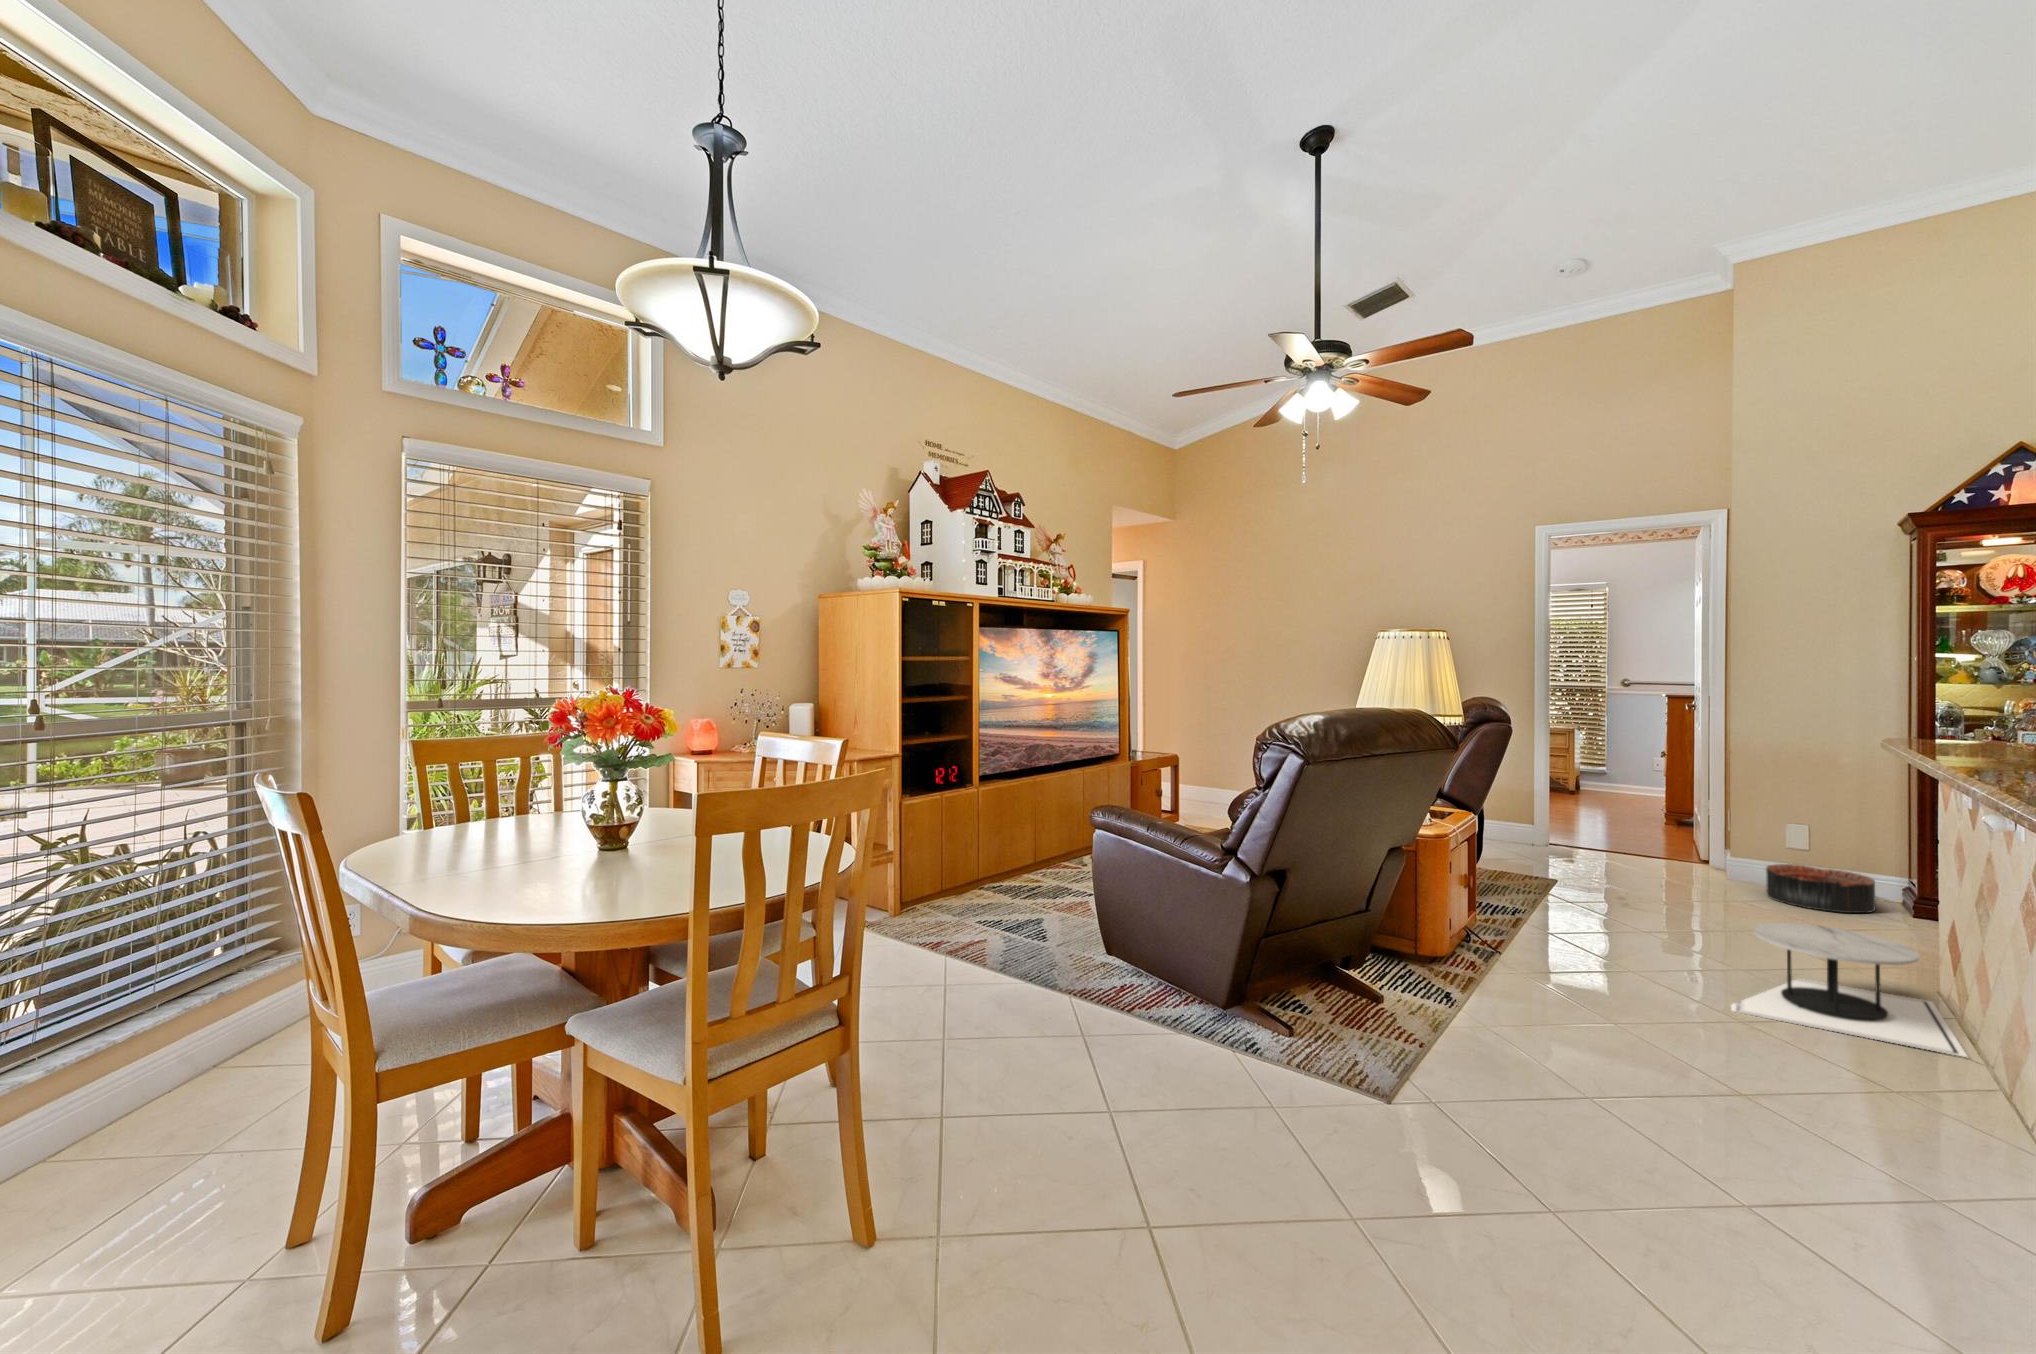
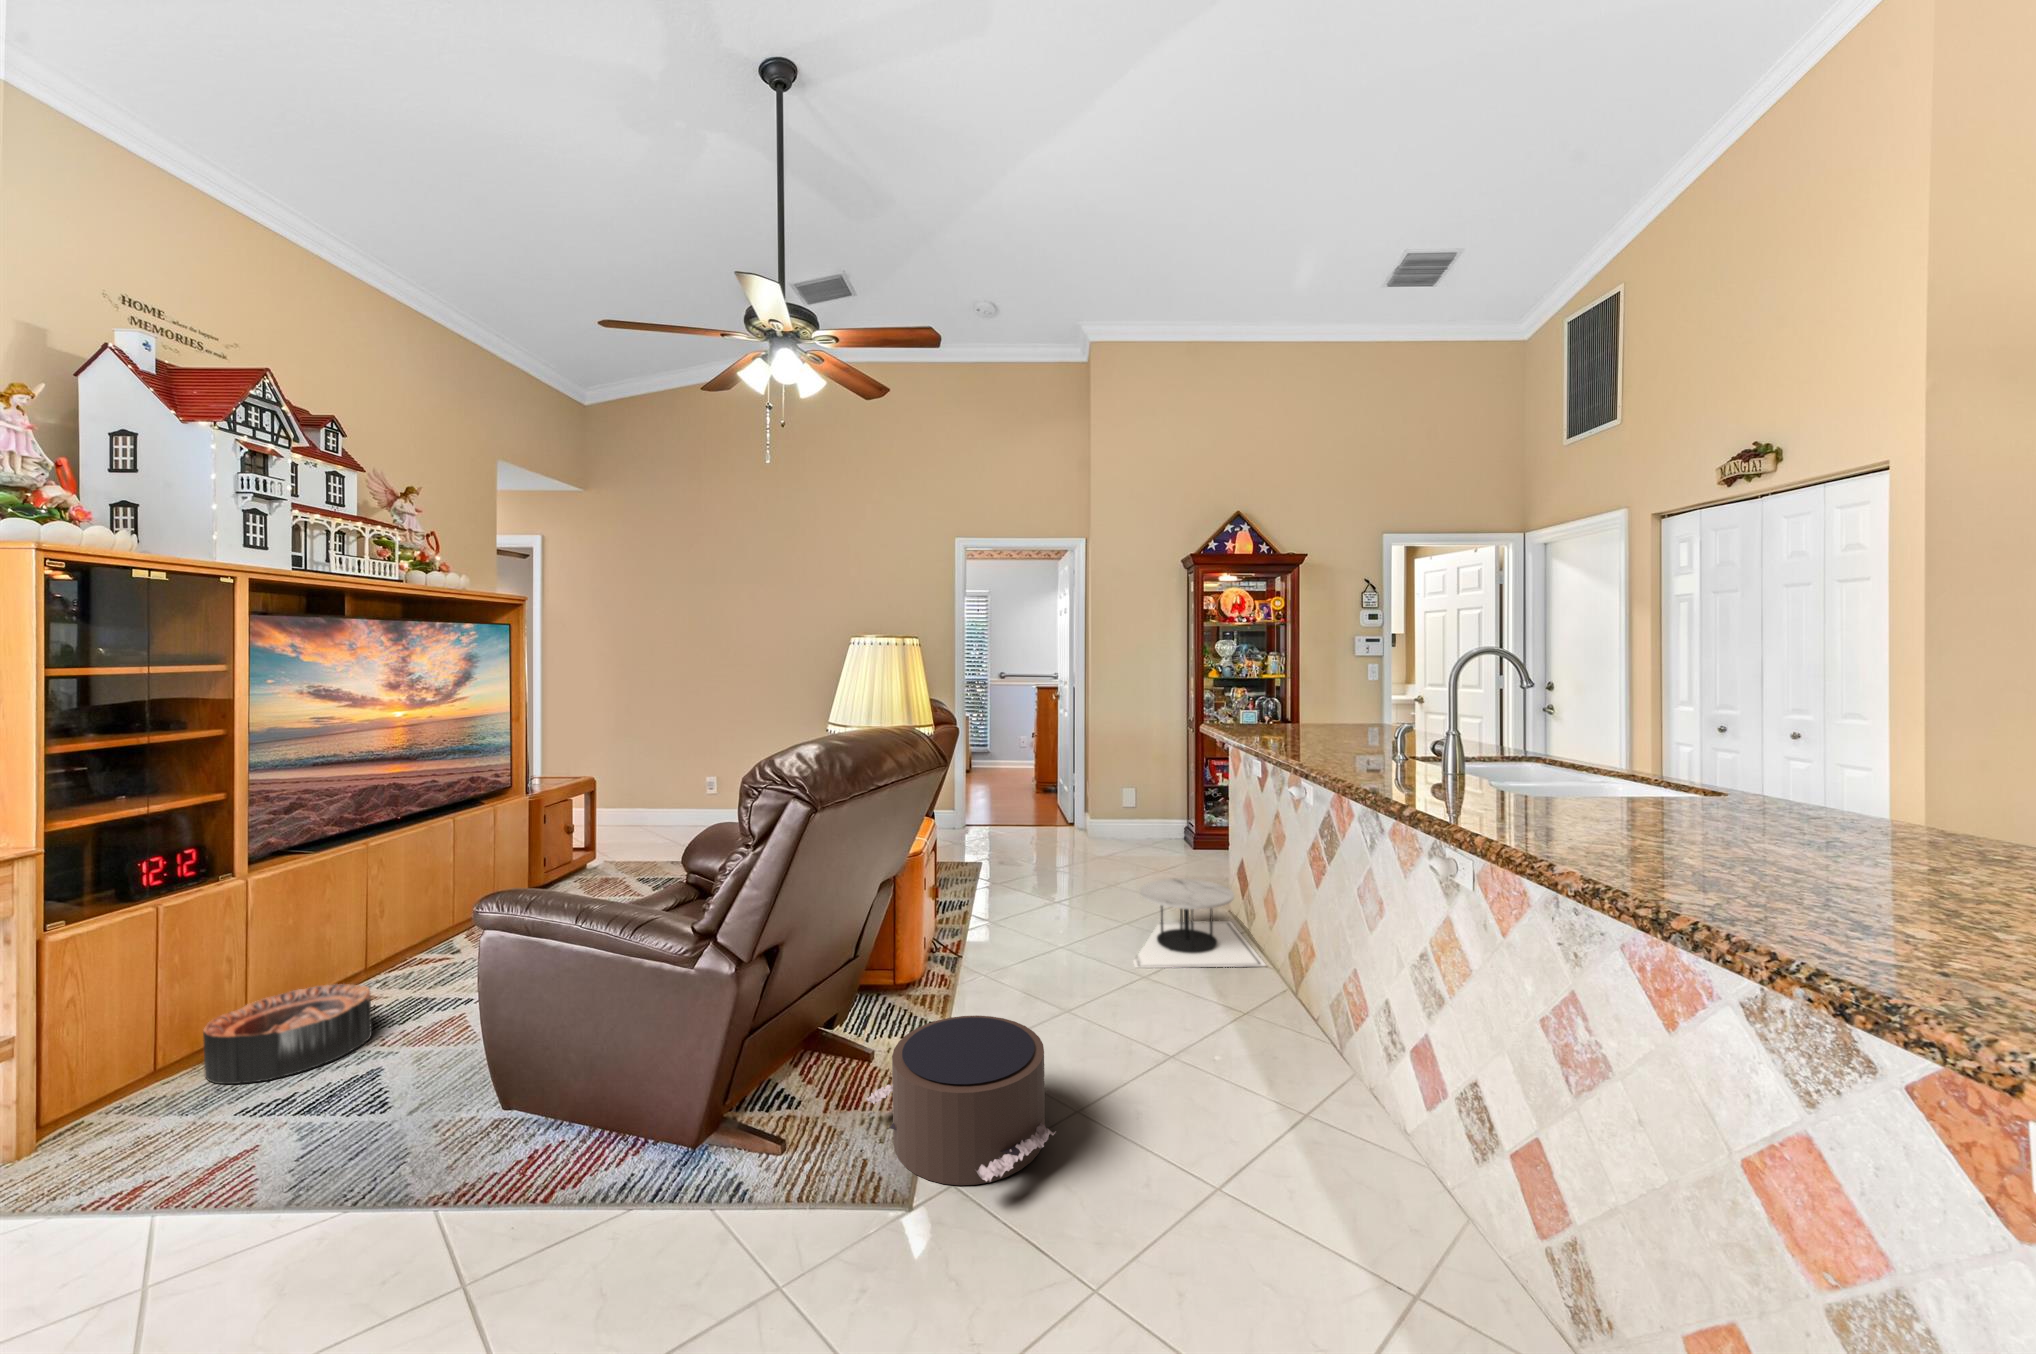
basket: present [1766,864,1875,913] -> present [203,984,372,1084]
pouf: none [1363,973,1543,1112] -> present [866,1015,1056,1185]

